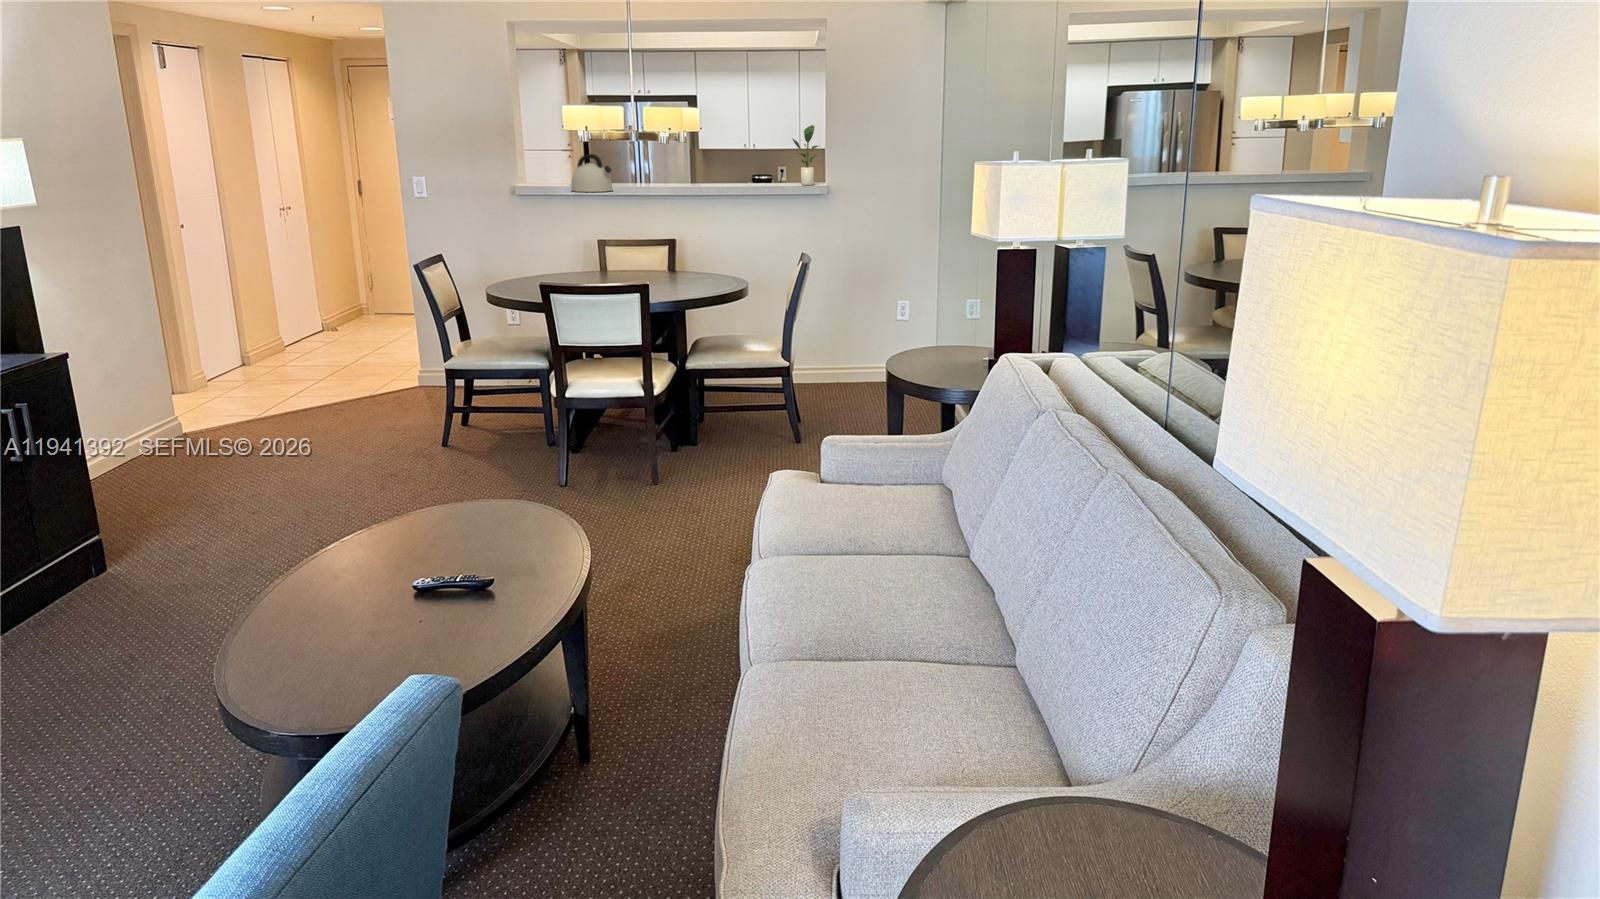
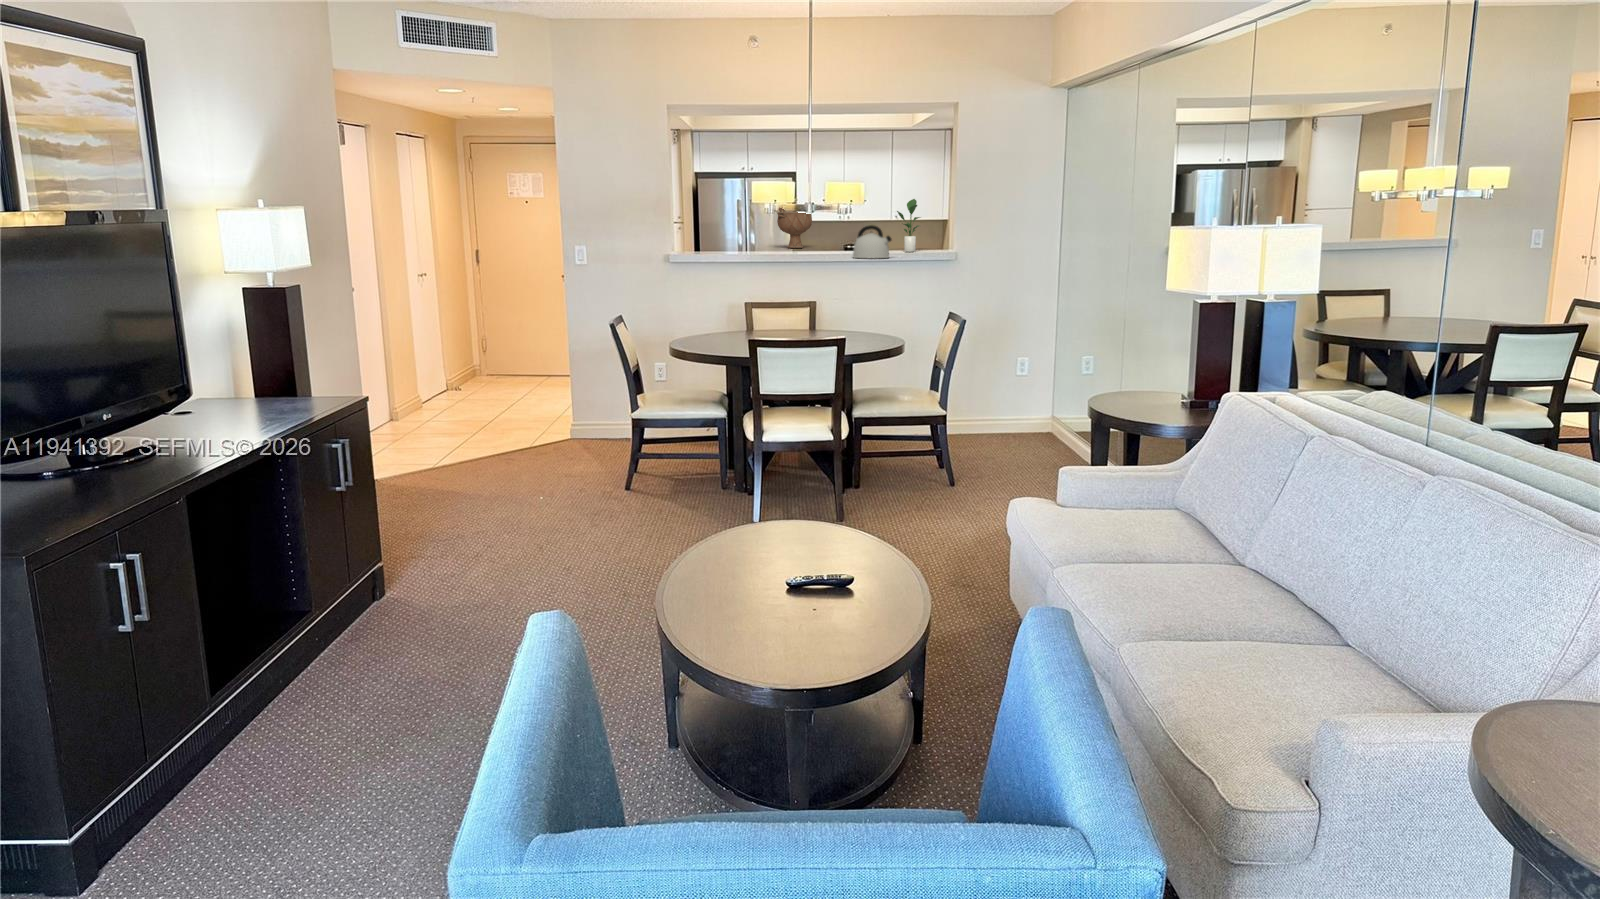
decorative bowl: none [667,131,707,180] -> present [777,208,812,248]
kettle: present [571,154,612,192] -> present [853,225,892,258]

